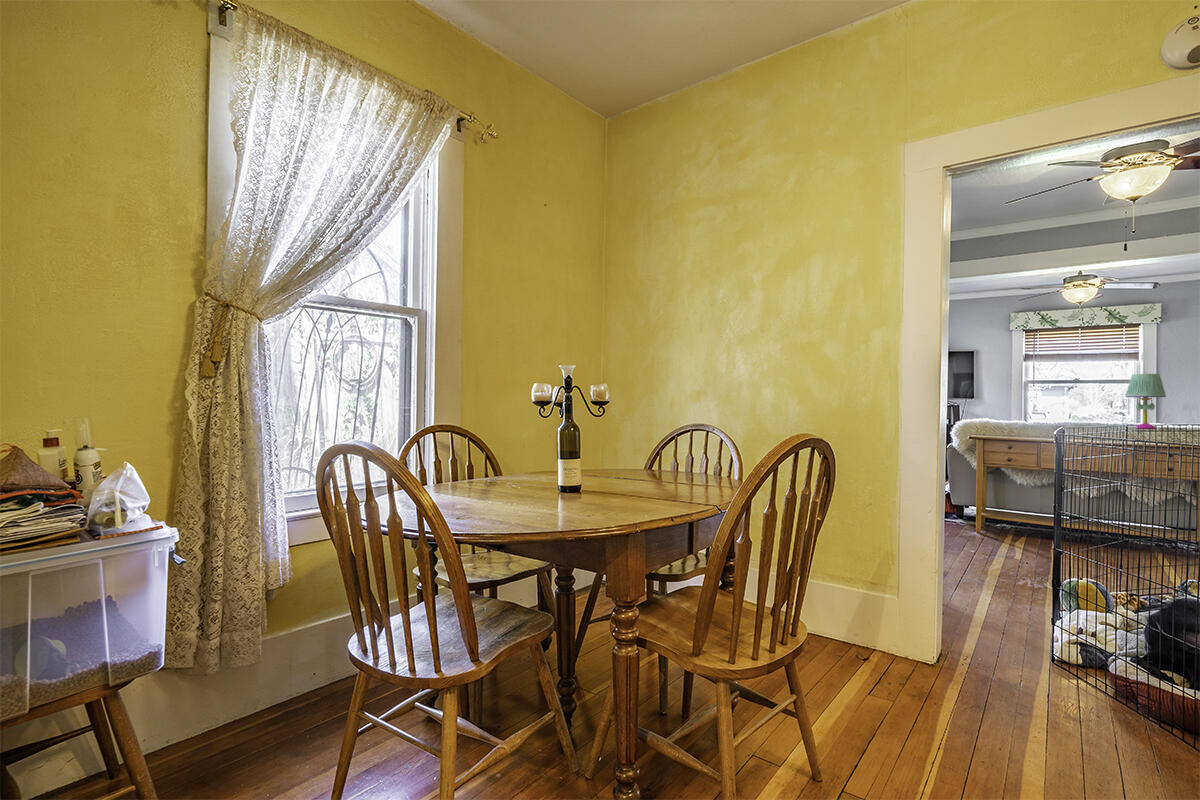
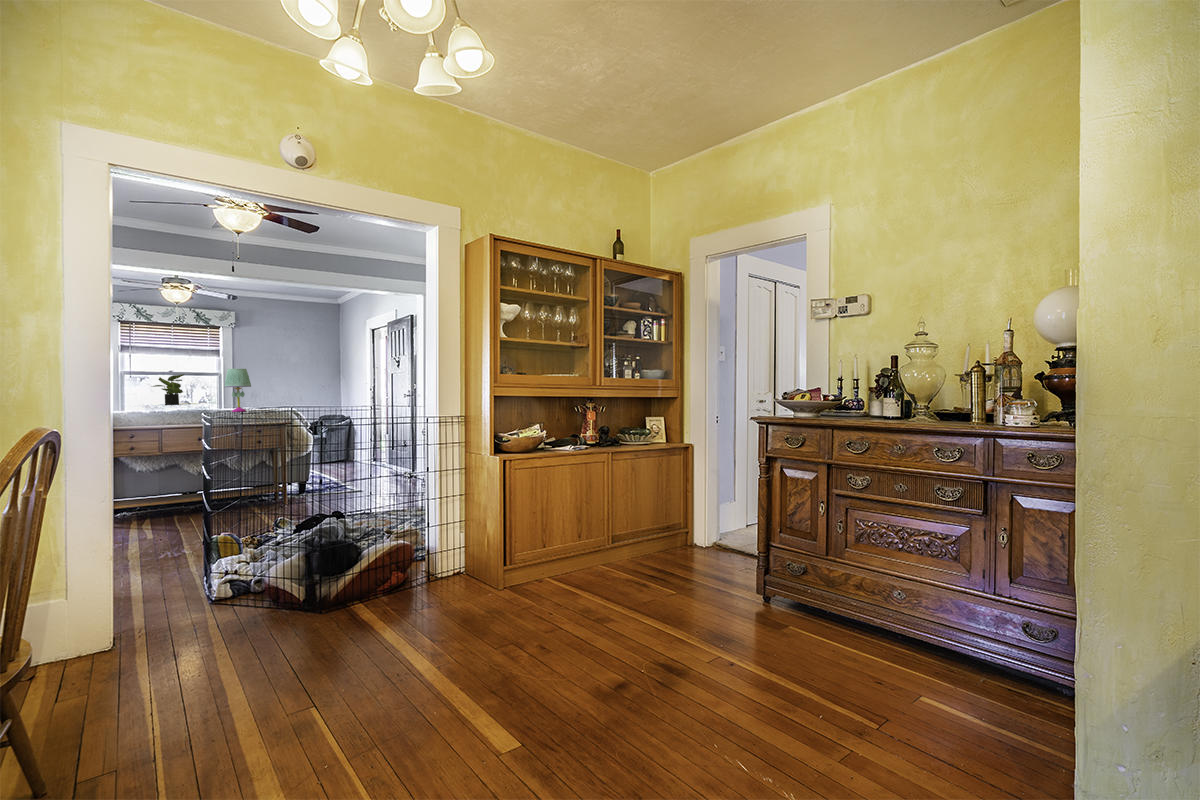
potted plant: none [1051,382,1091,416] -> present [153,374,184,405]

